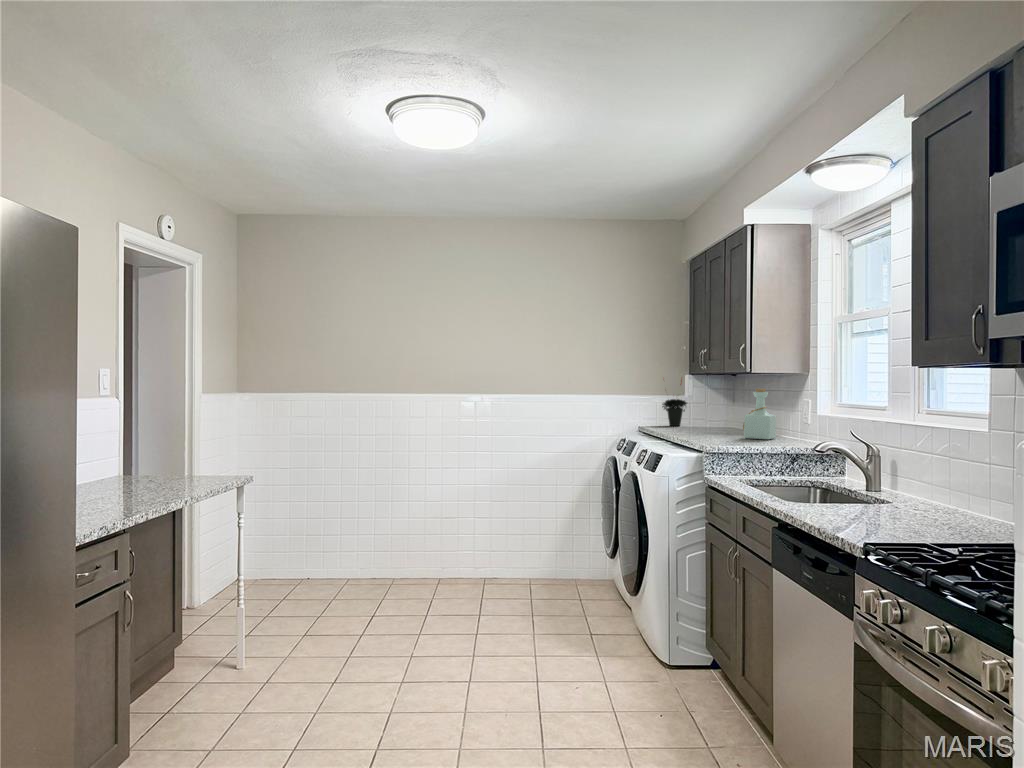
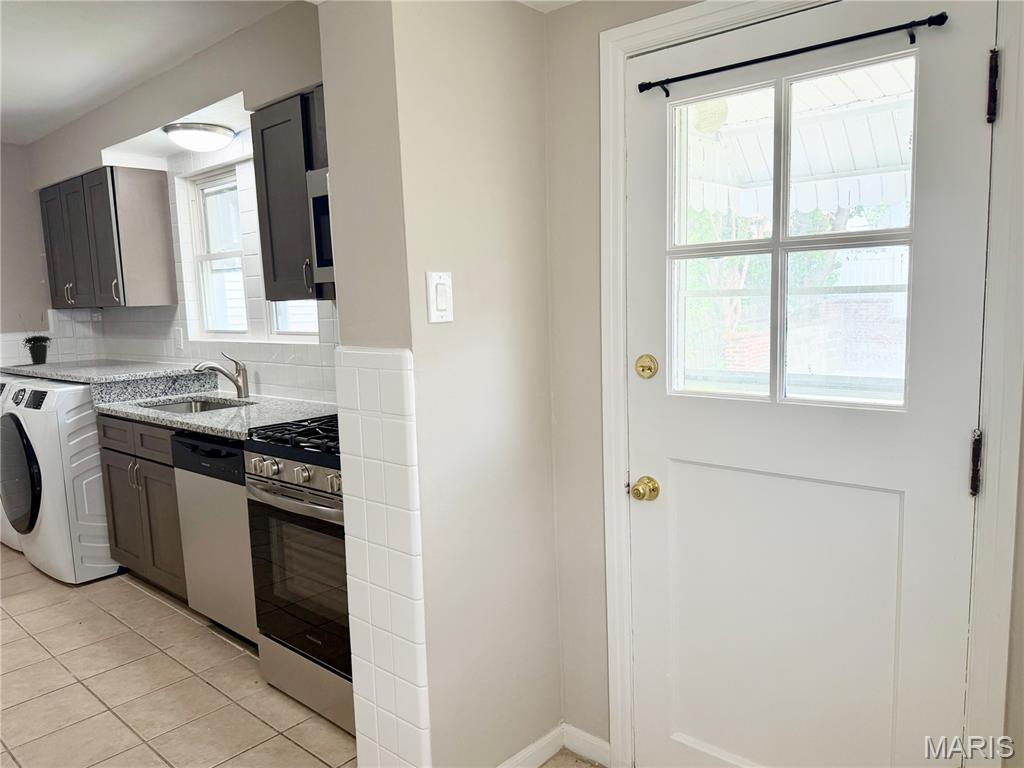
bottle: present [743,388,776,440] -> none [121,320,154,367]

